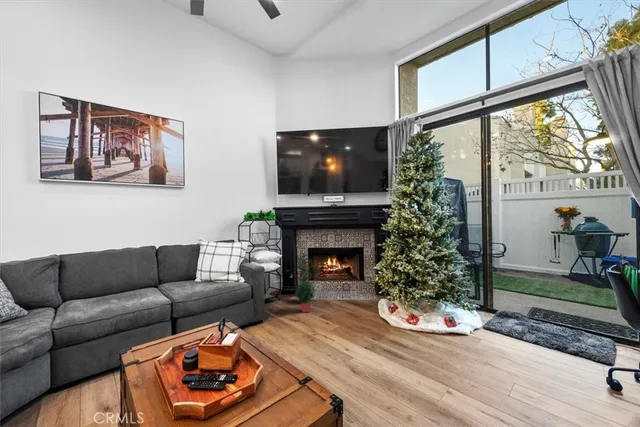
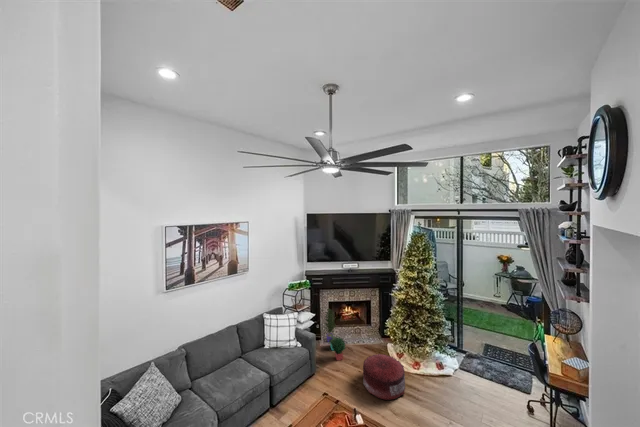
pouf: none [324,298,387,354] -> present [363,354,405,400]

